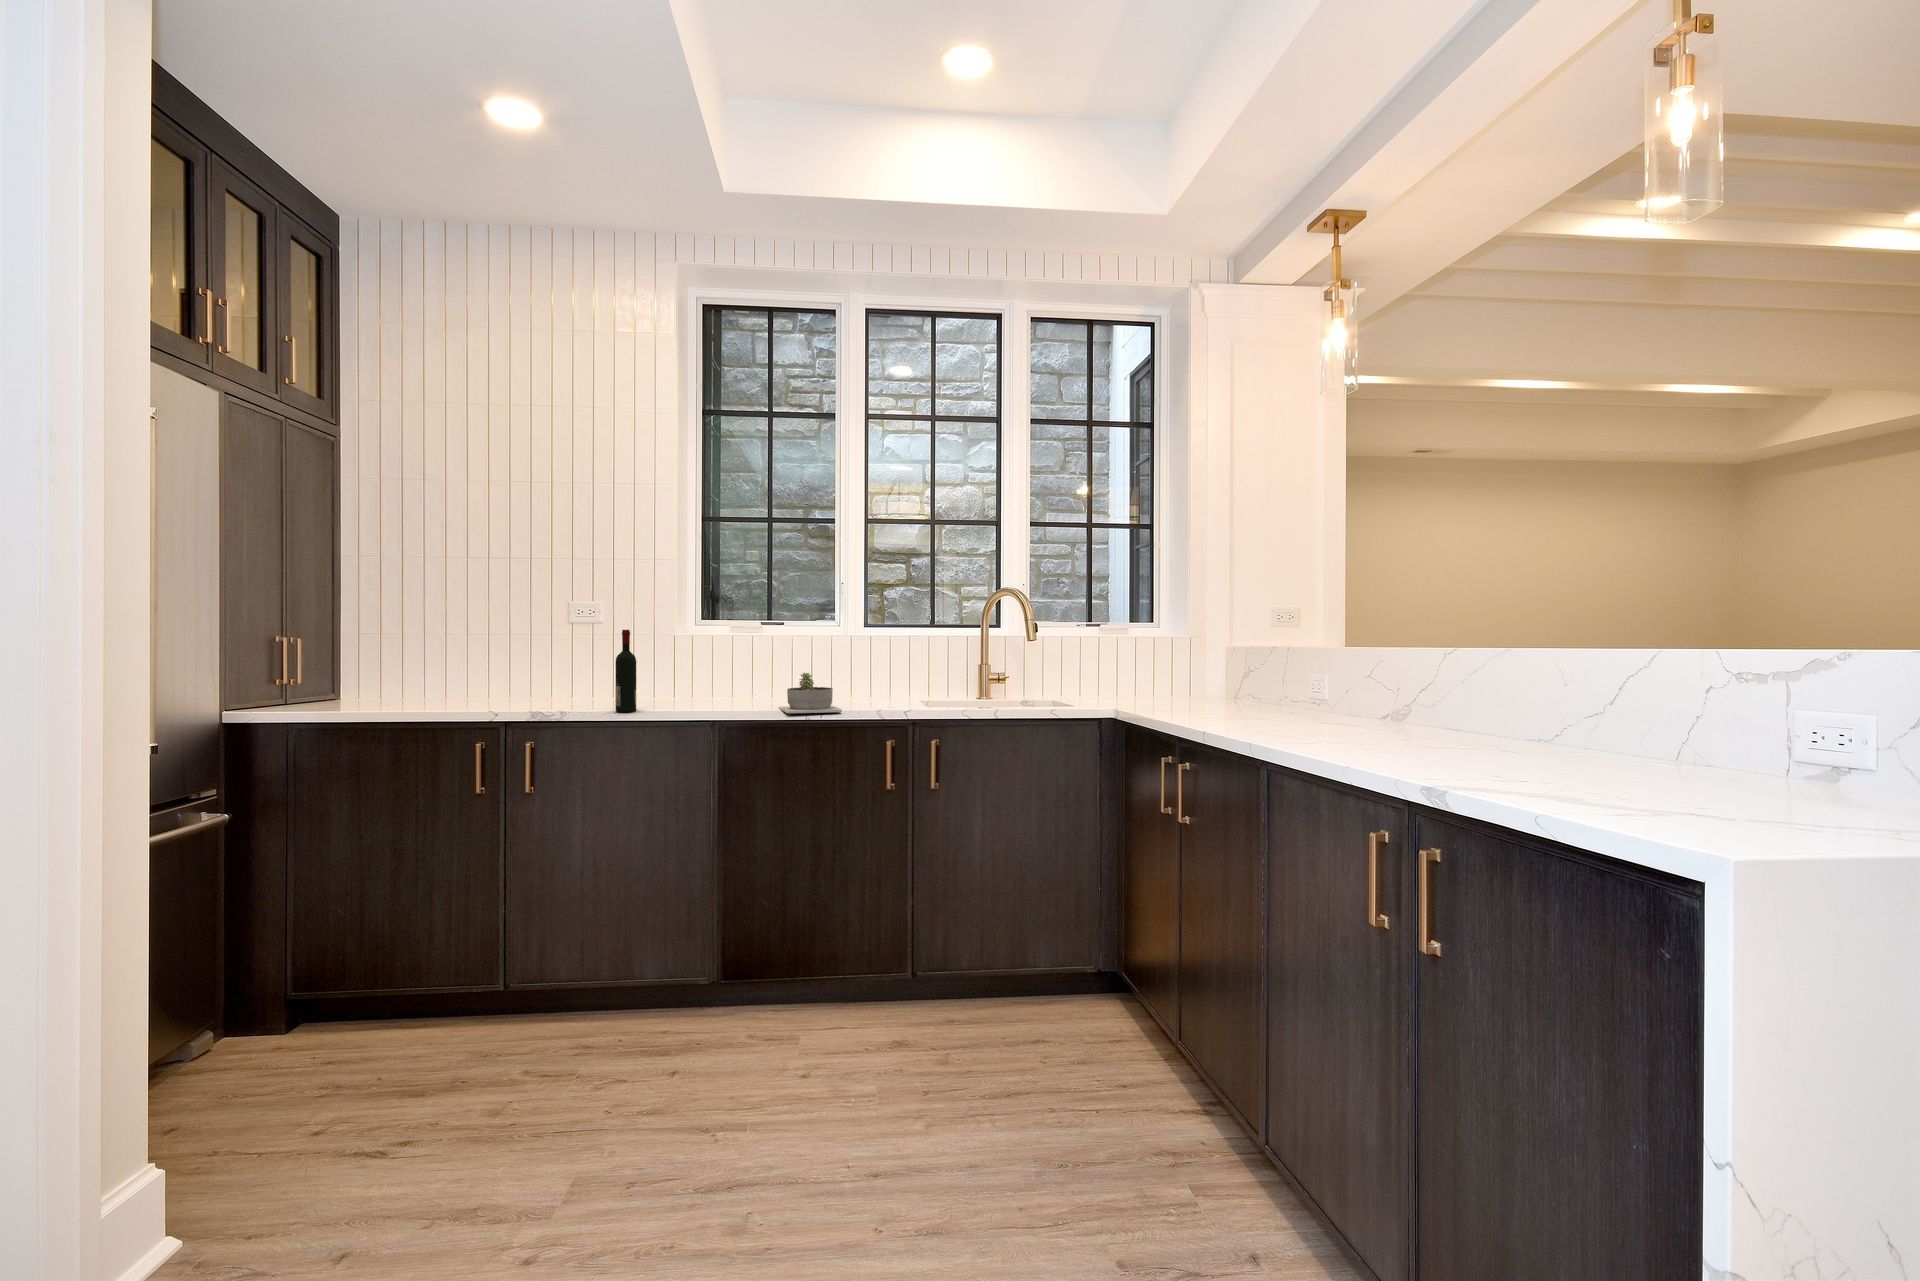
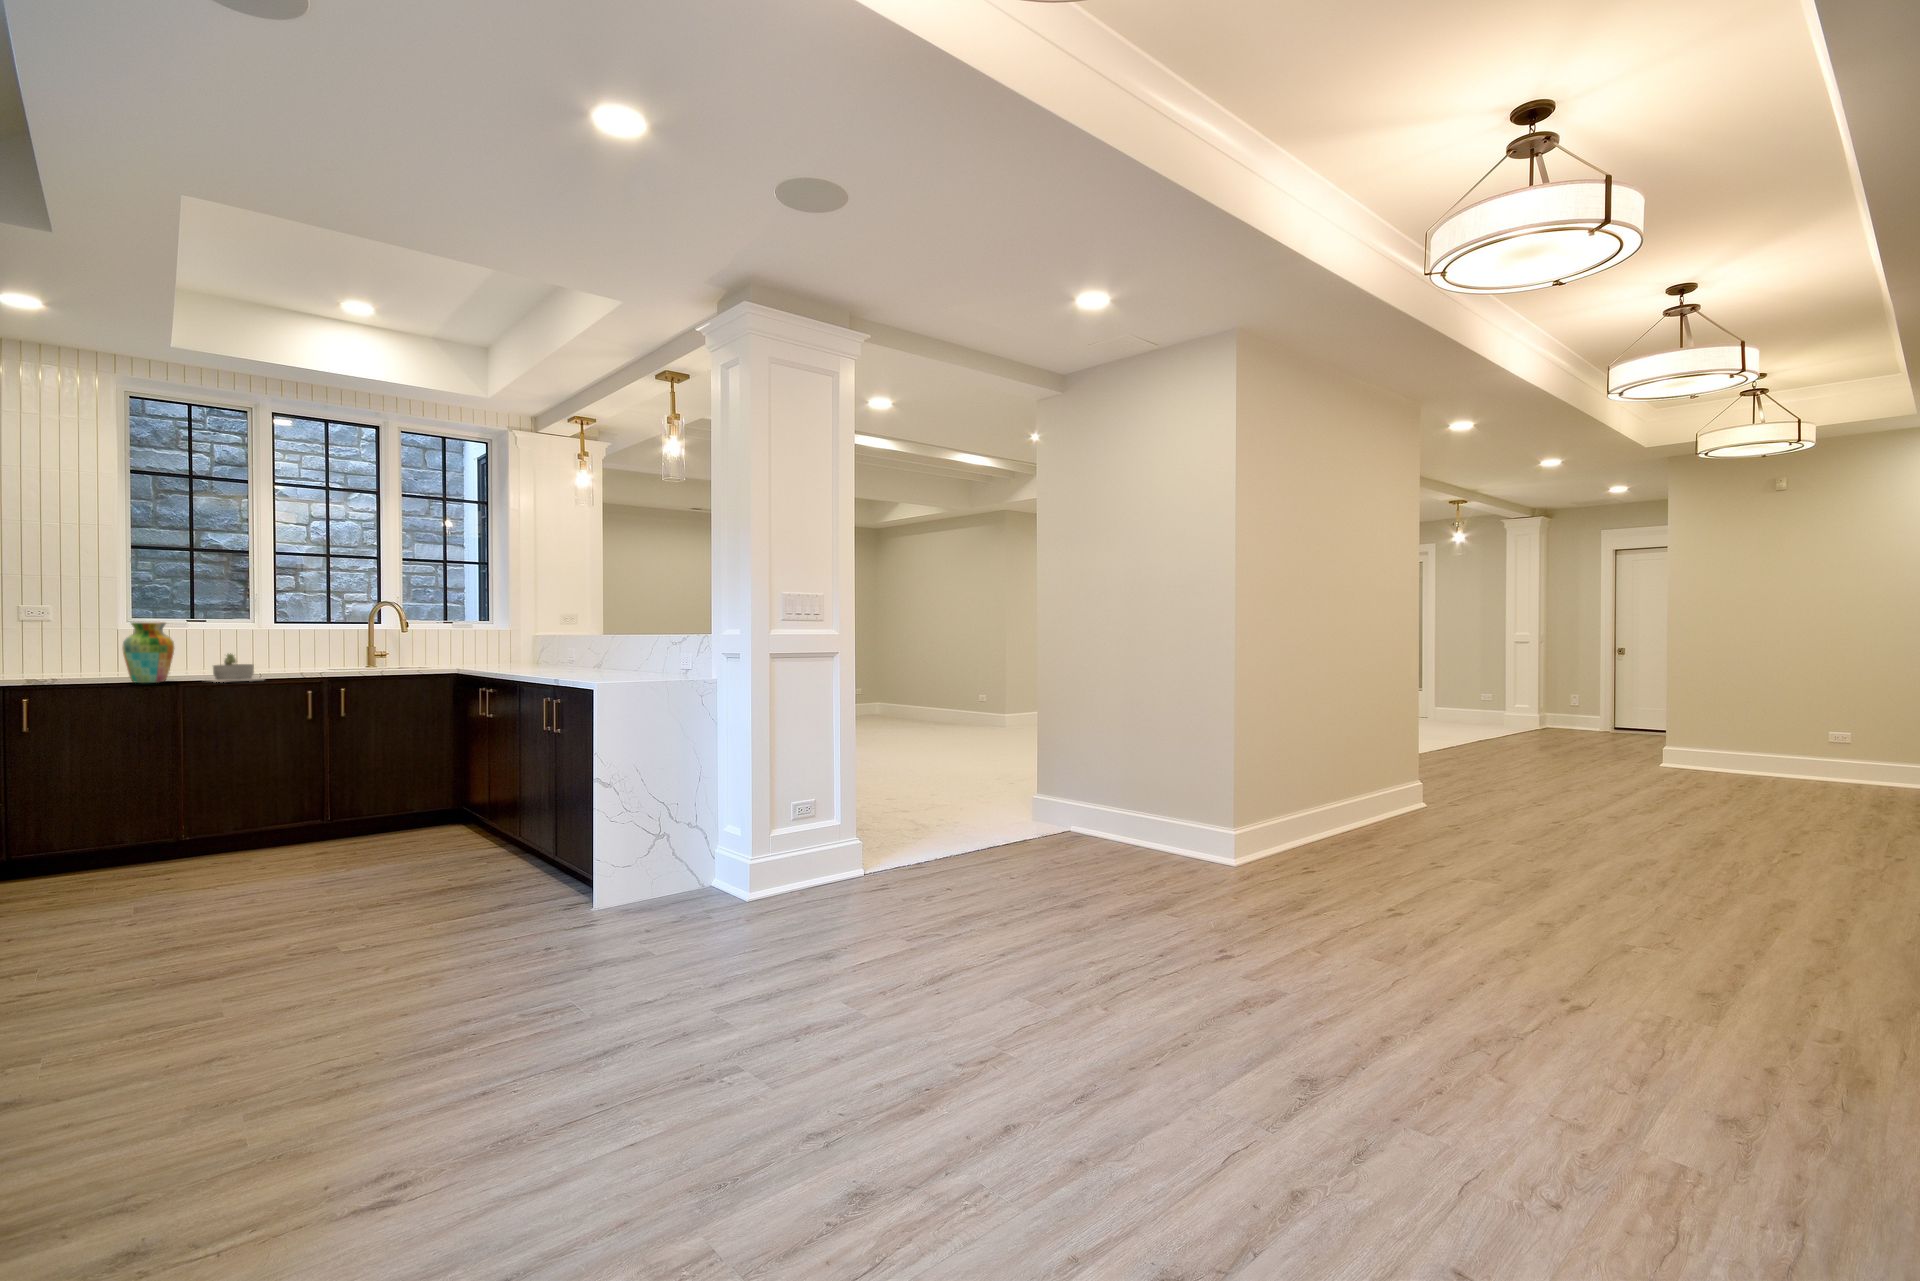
wine bottle: present [615,630,636,712] -> none [38,622,61,686]
vase: none [695,630,748,711] -> present [122,622,174,683]

